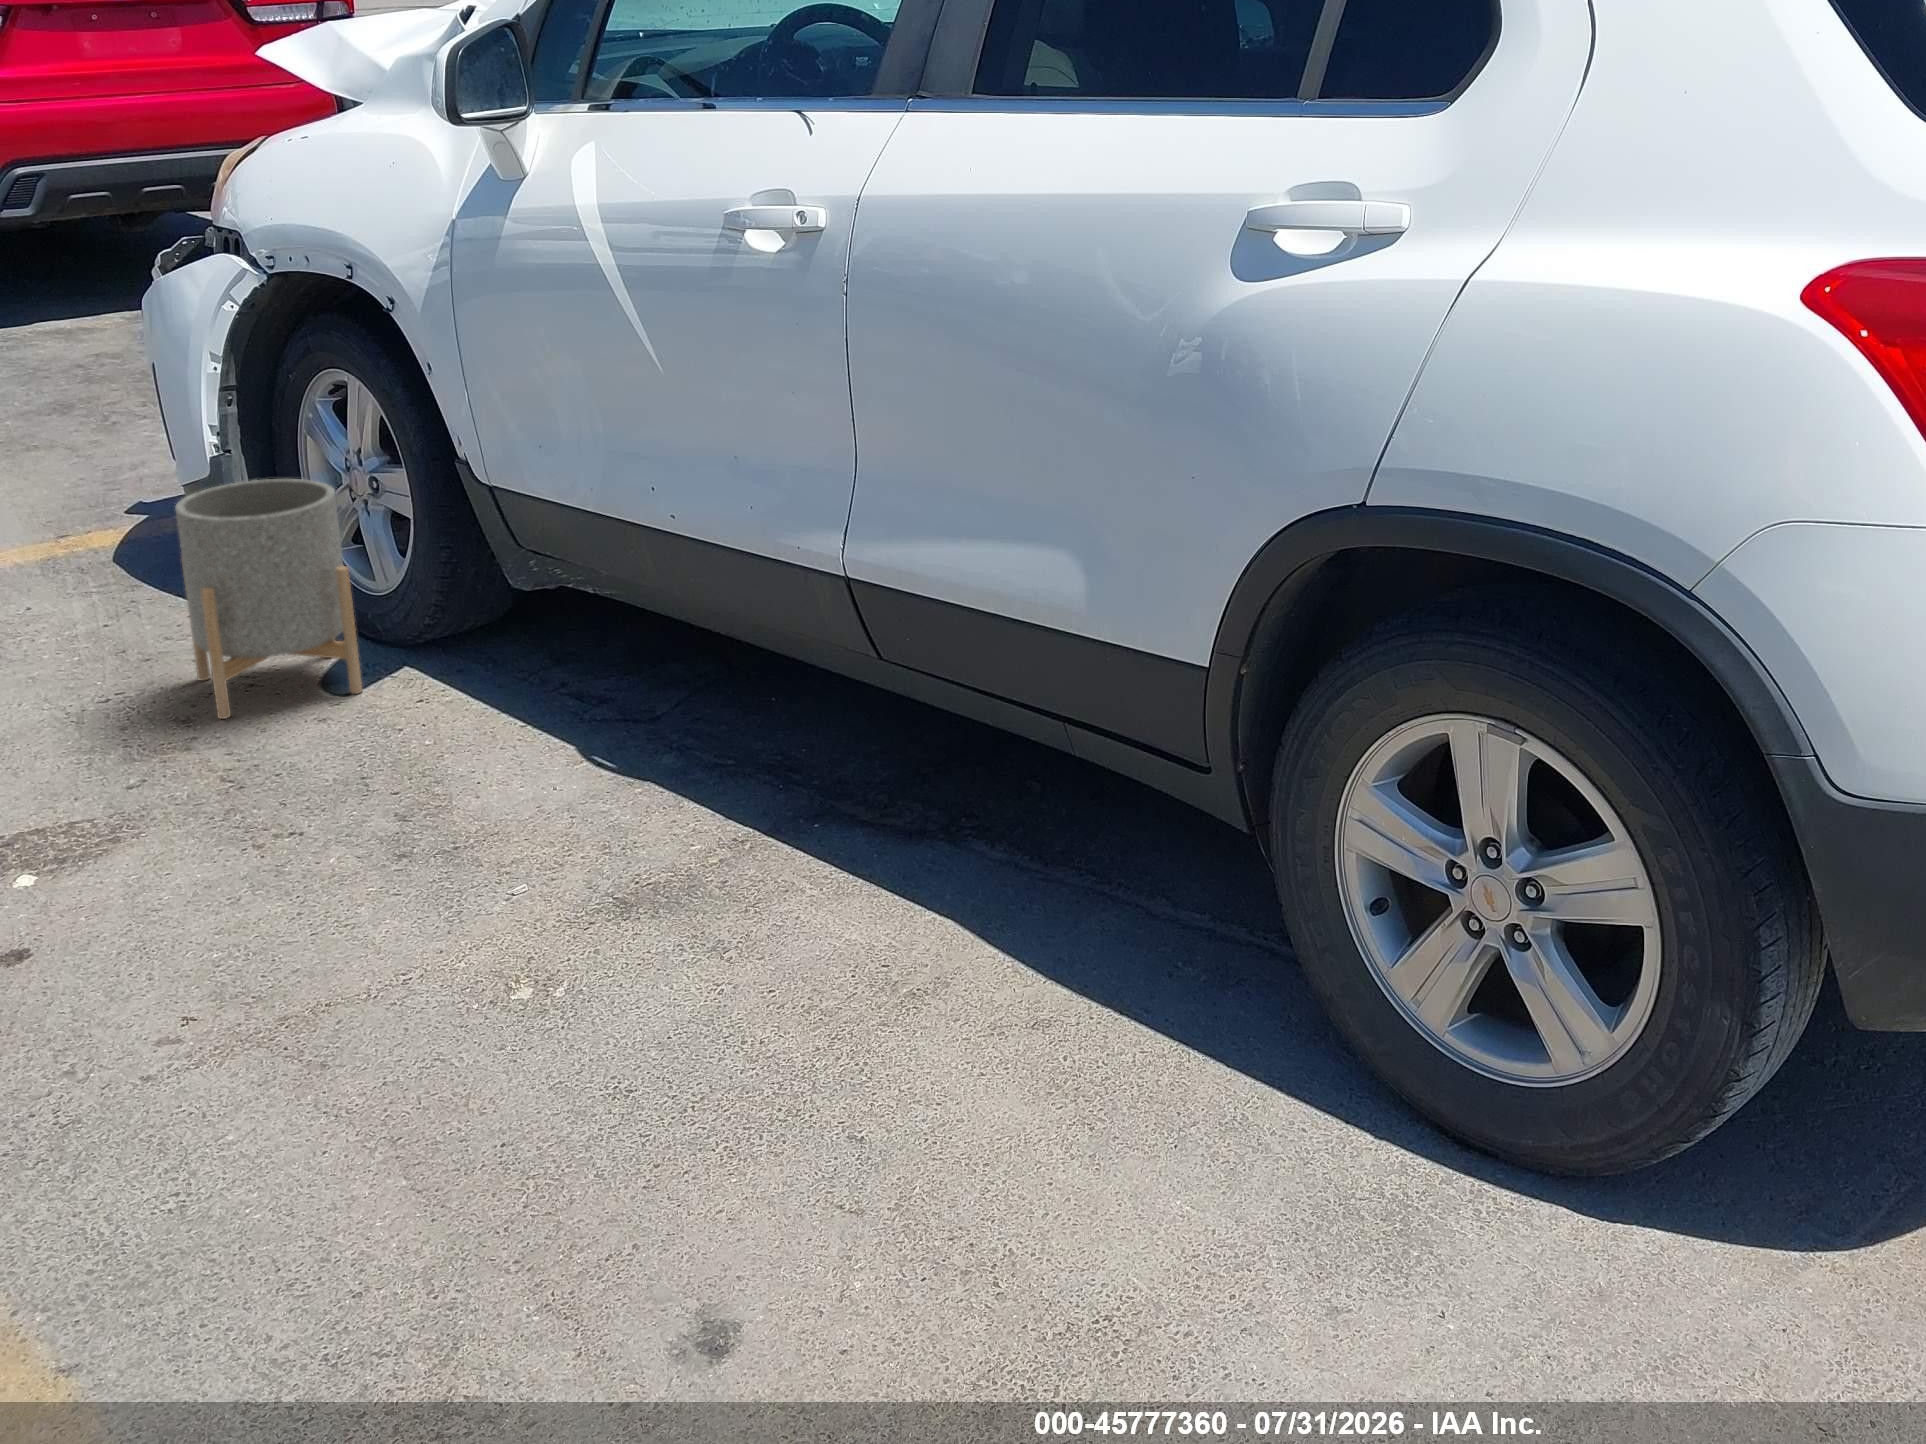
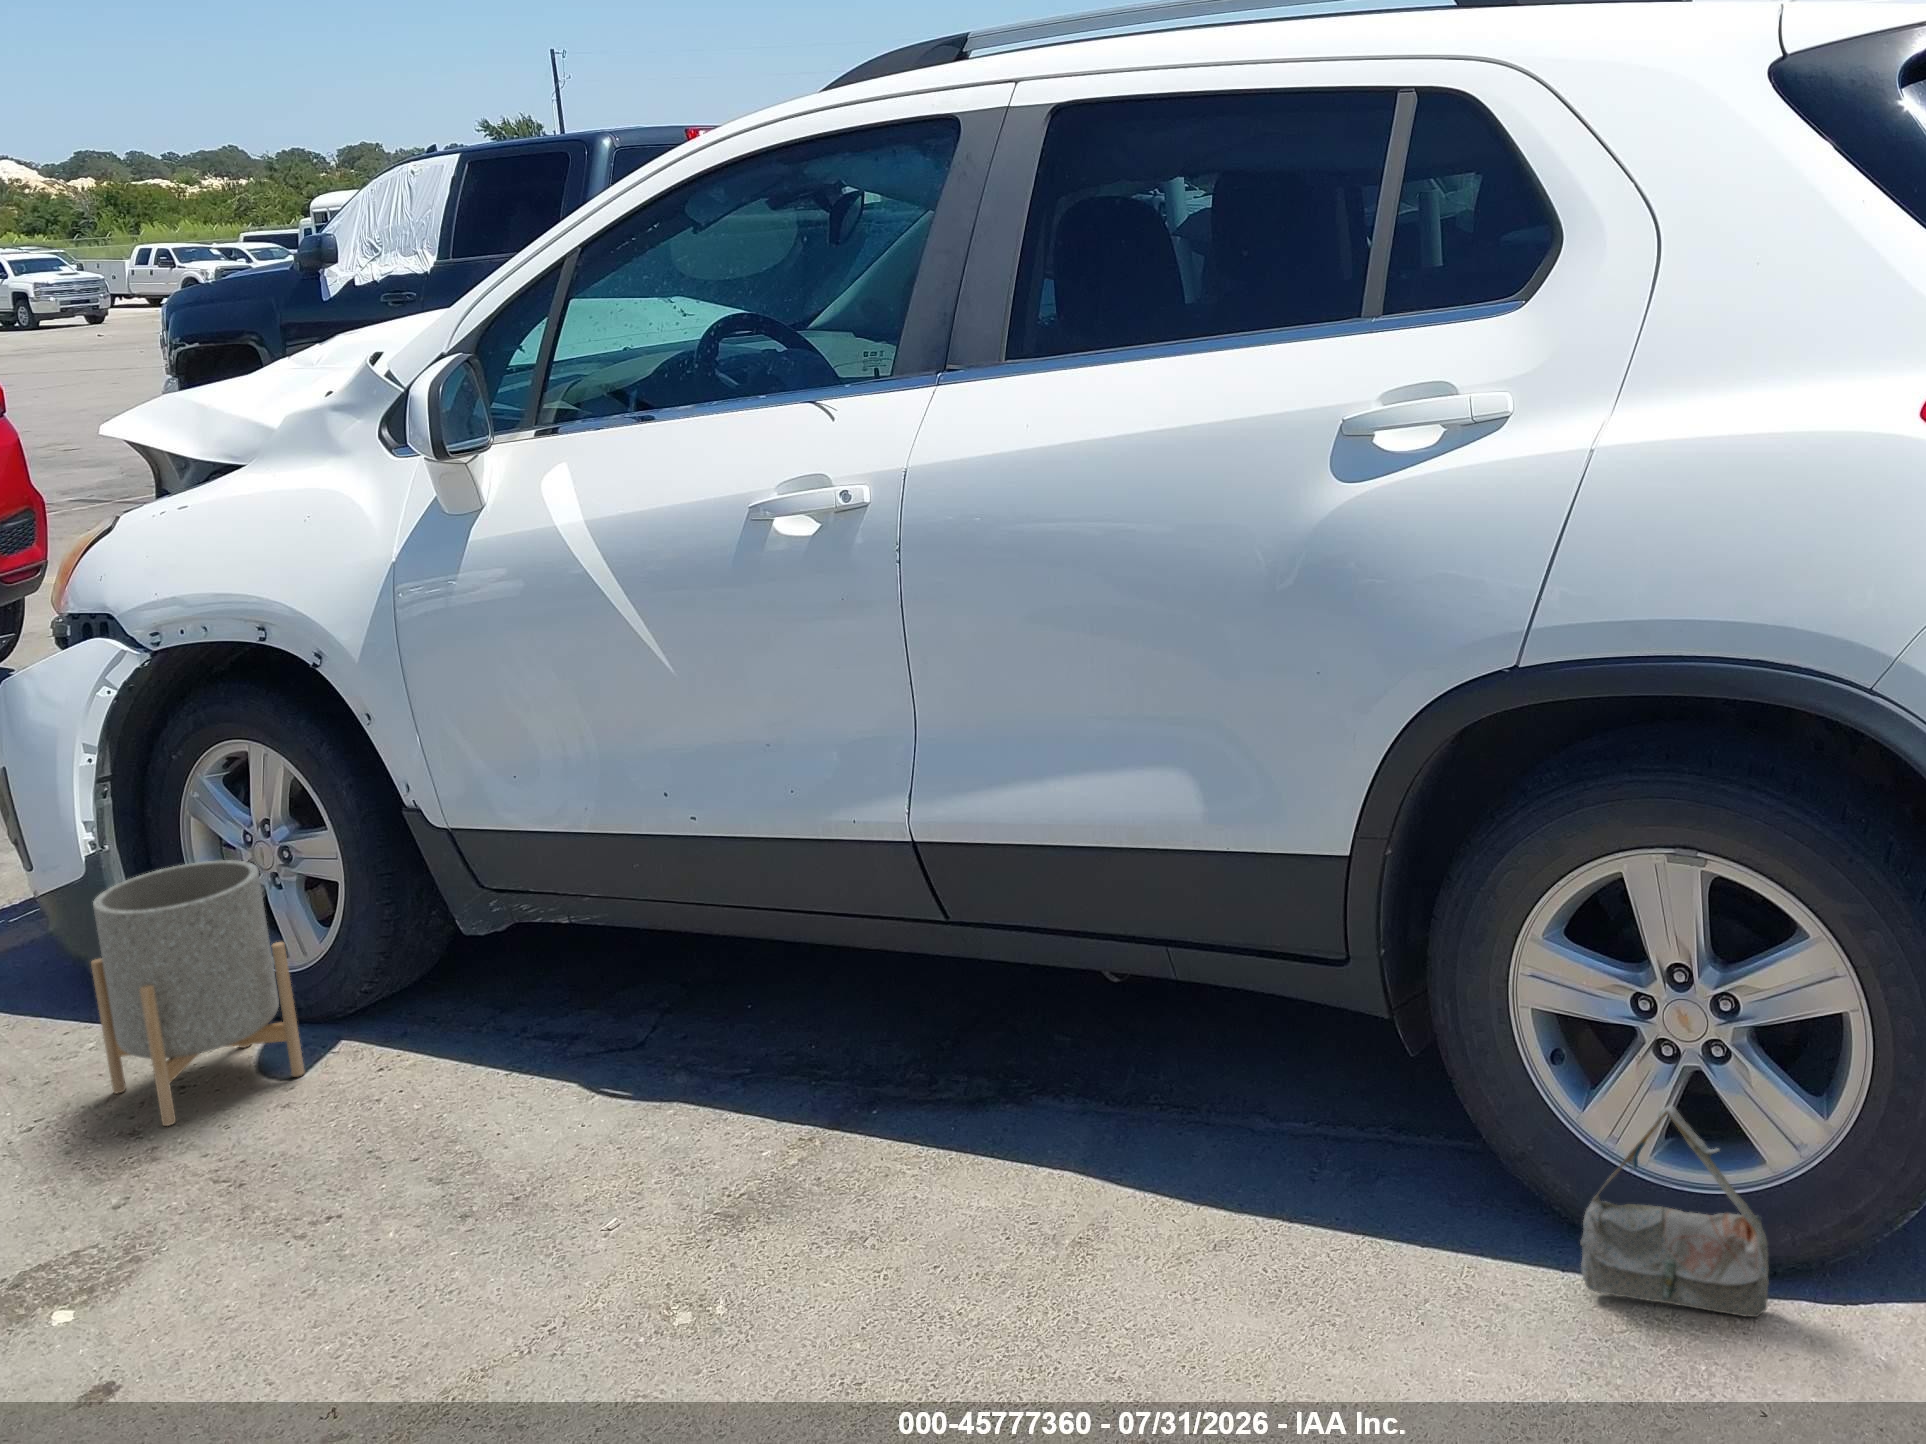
bag: none [1351,984,1531,1214] -> present [1580,1105,1769,1317]

